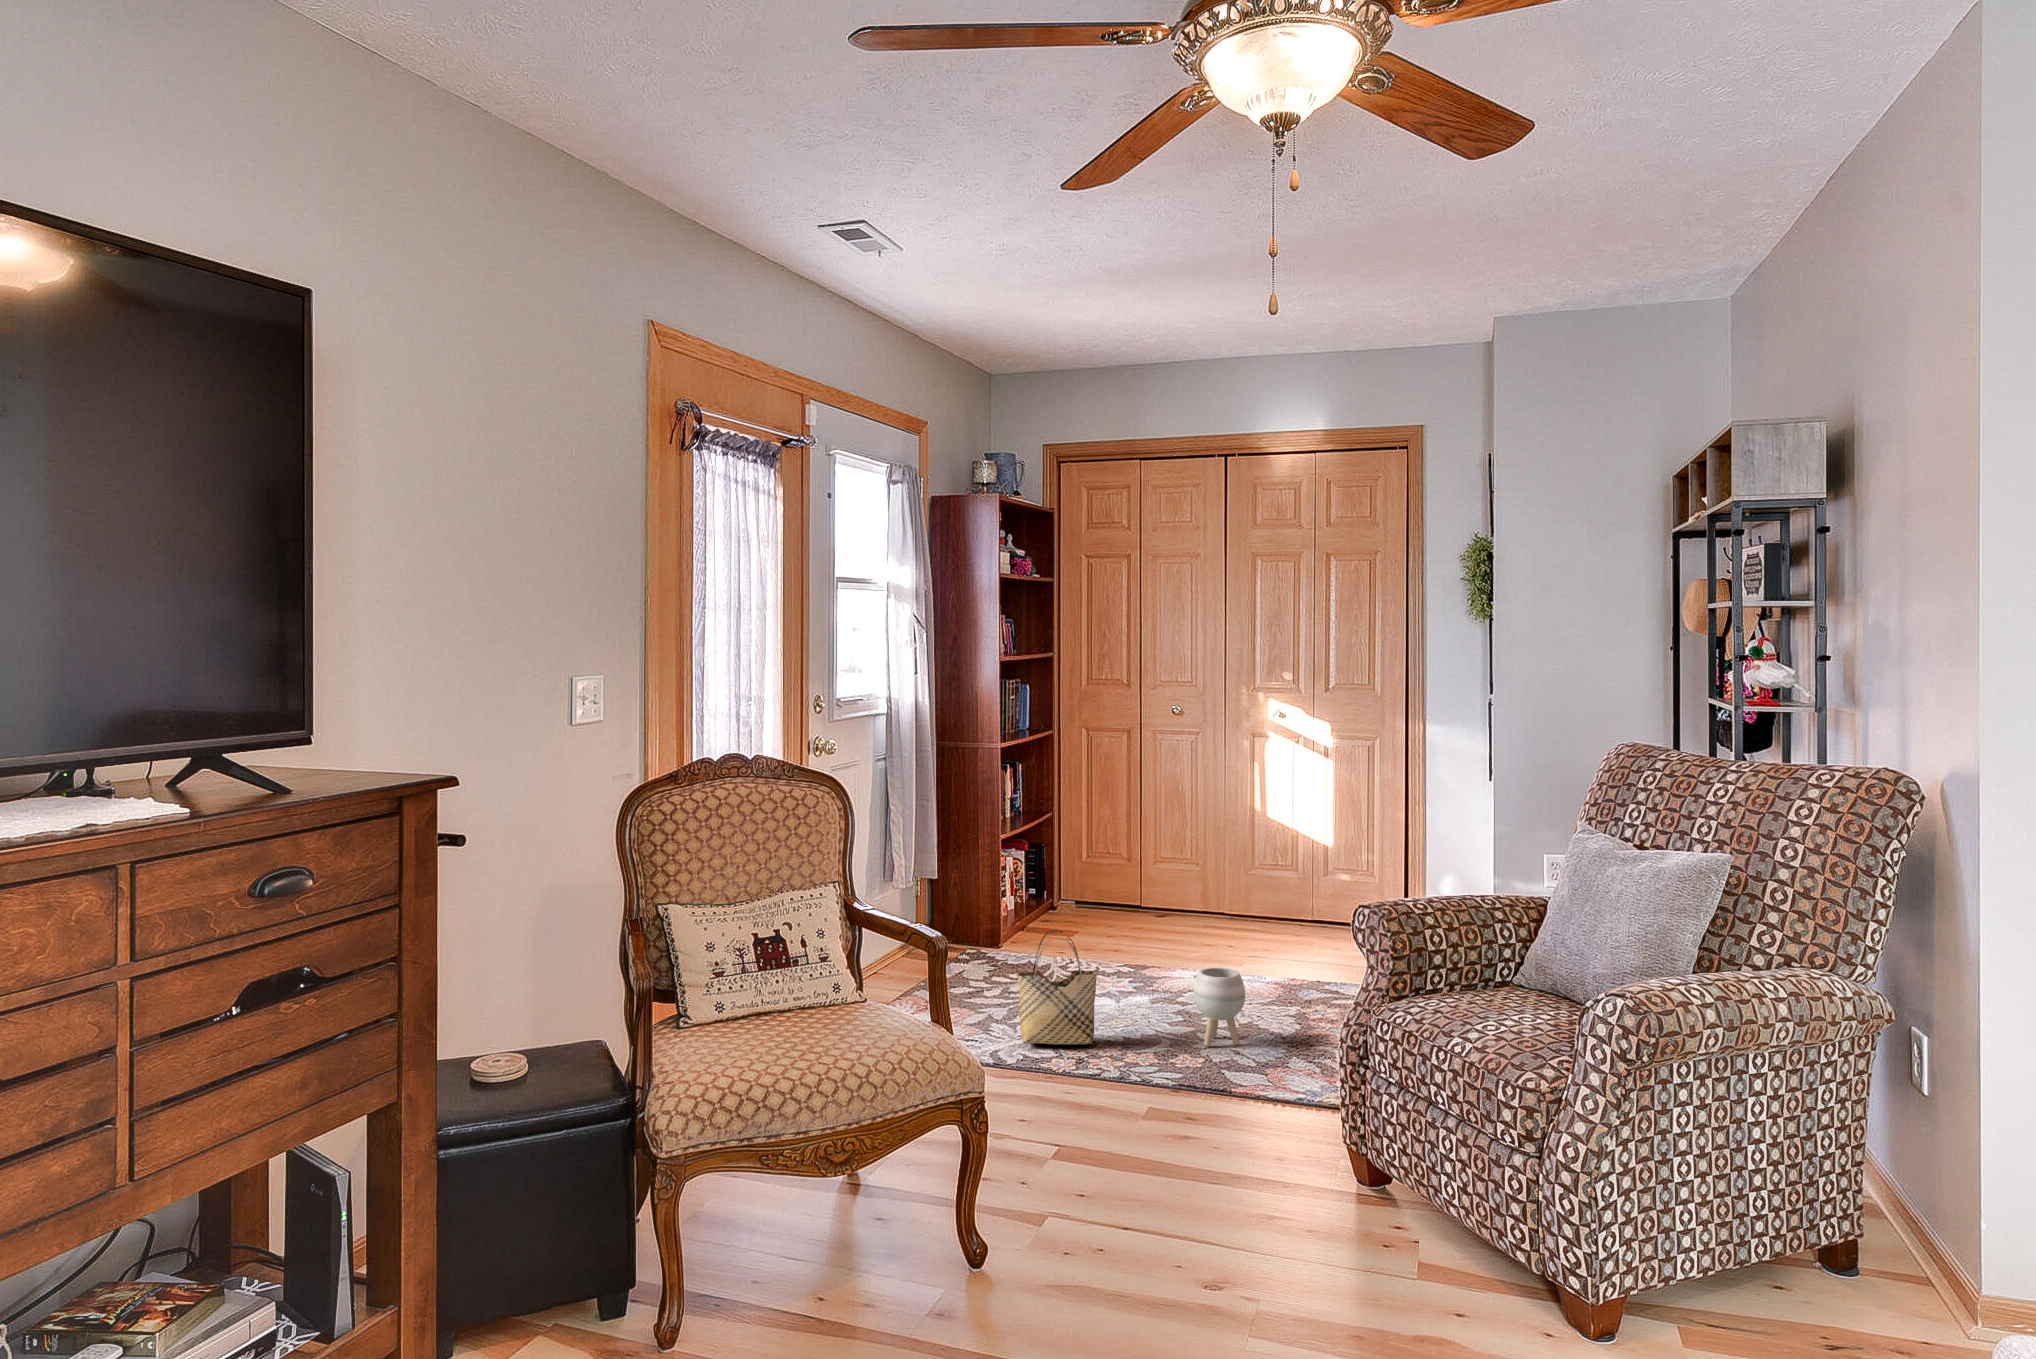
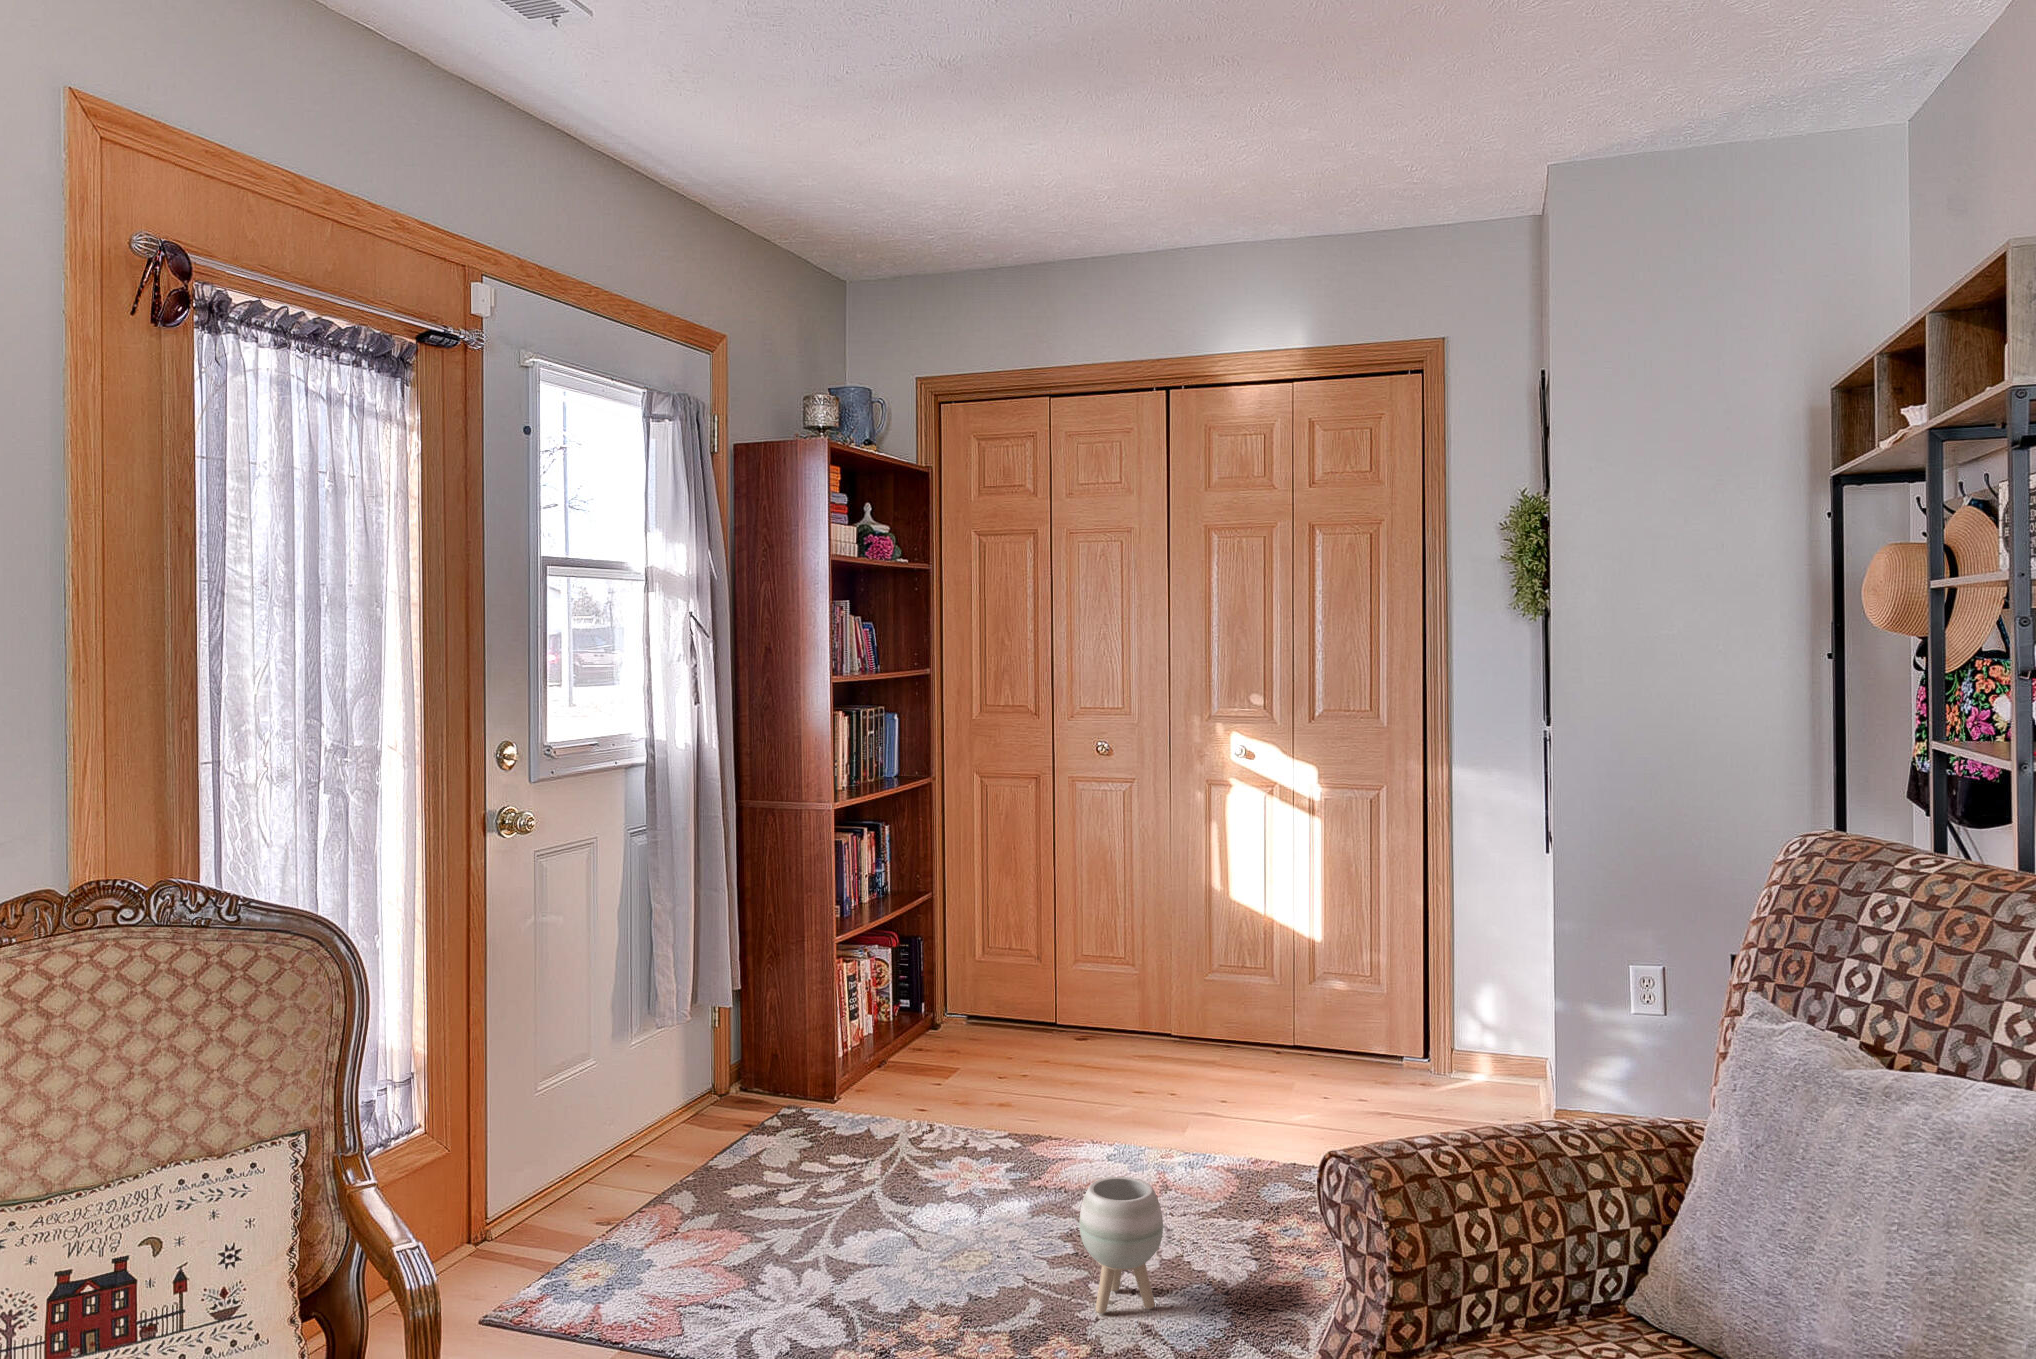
woven basket: present [1017,930,1097,1045] -> none [790,1117,924,1311]

